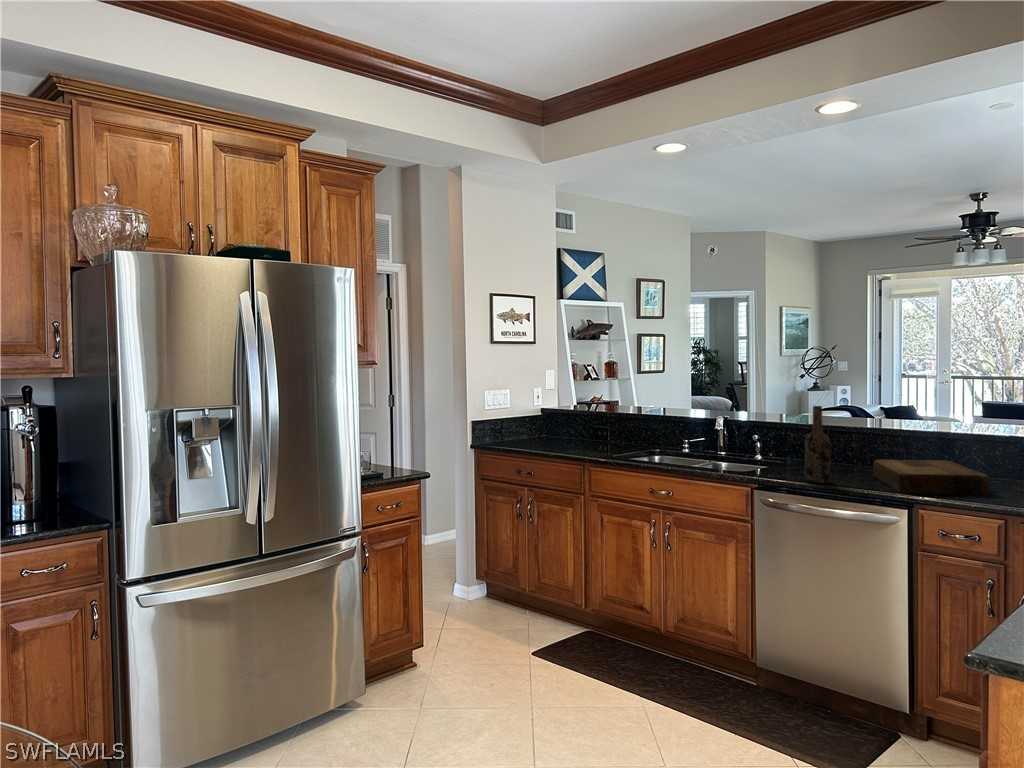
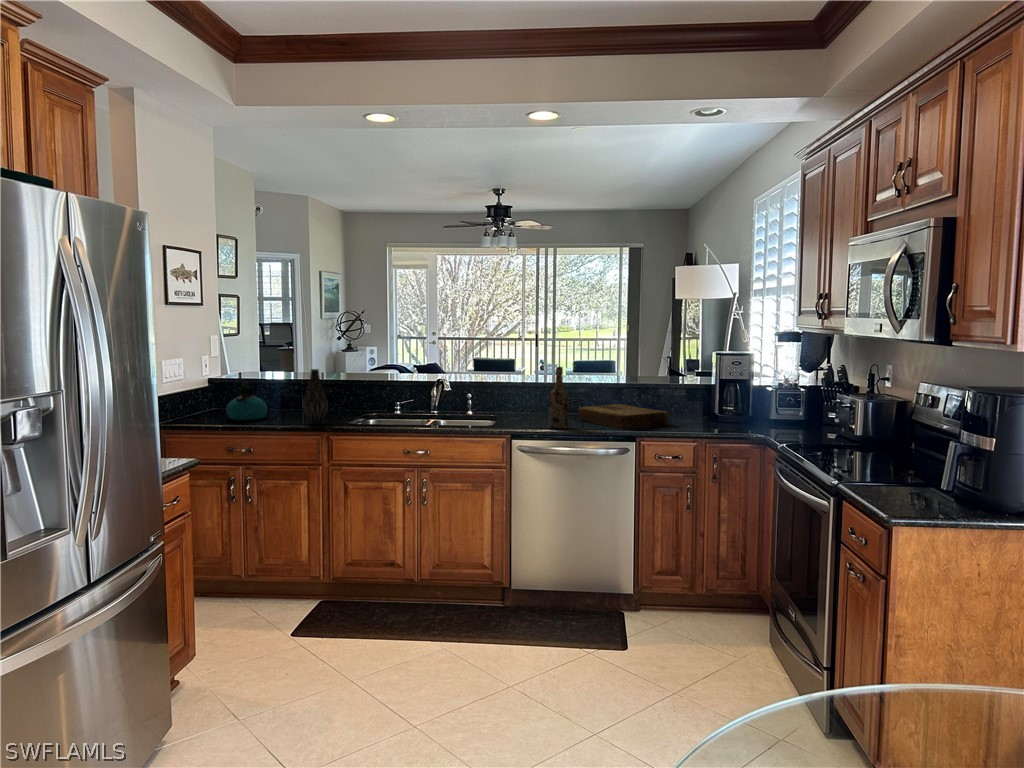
vase: none [582,401,605,454] -> present [303,369,328,424]
kettle: none [537,411,573,446] -> present [226,382,267,421]

